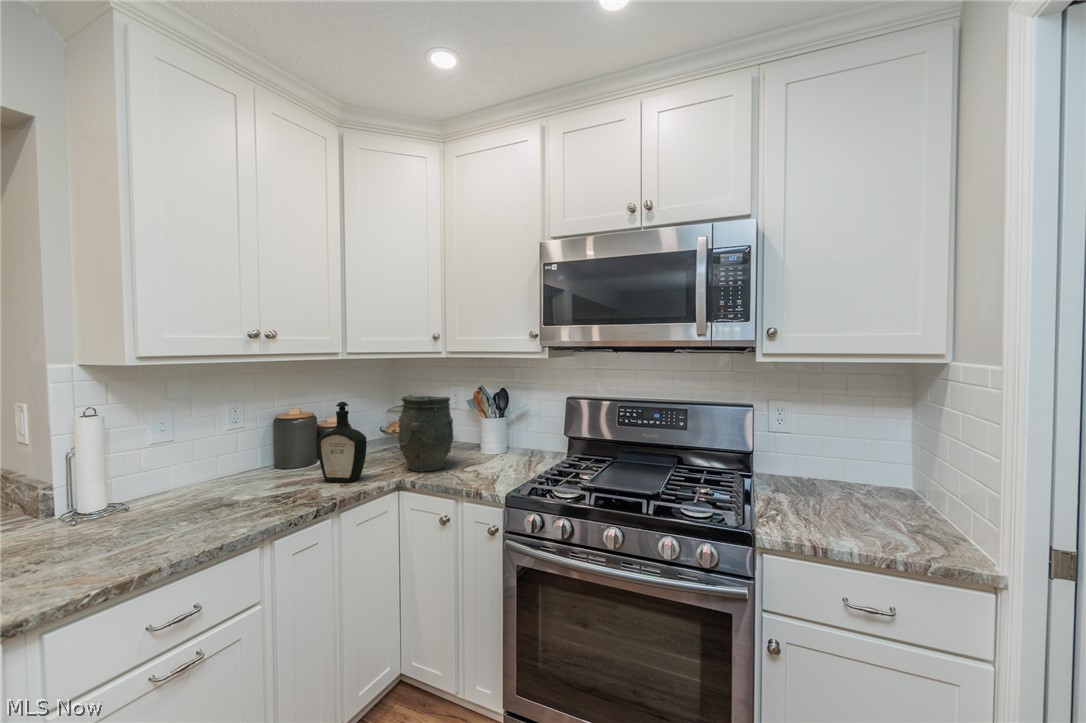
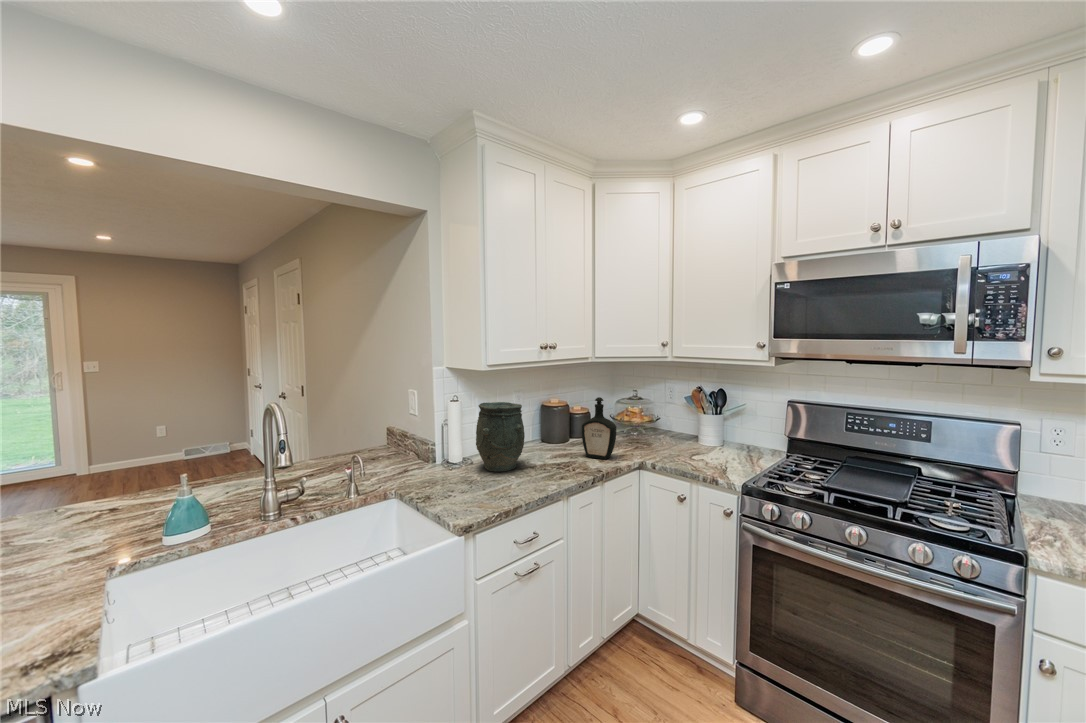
vase: present [398,396,454,471] -> present [476,402,525,472]

